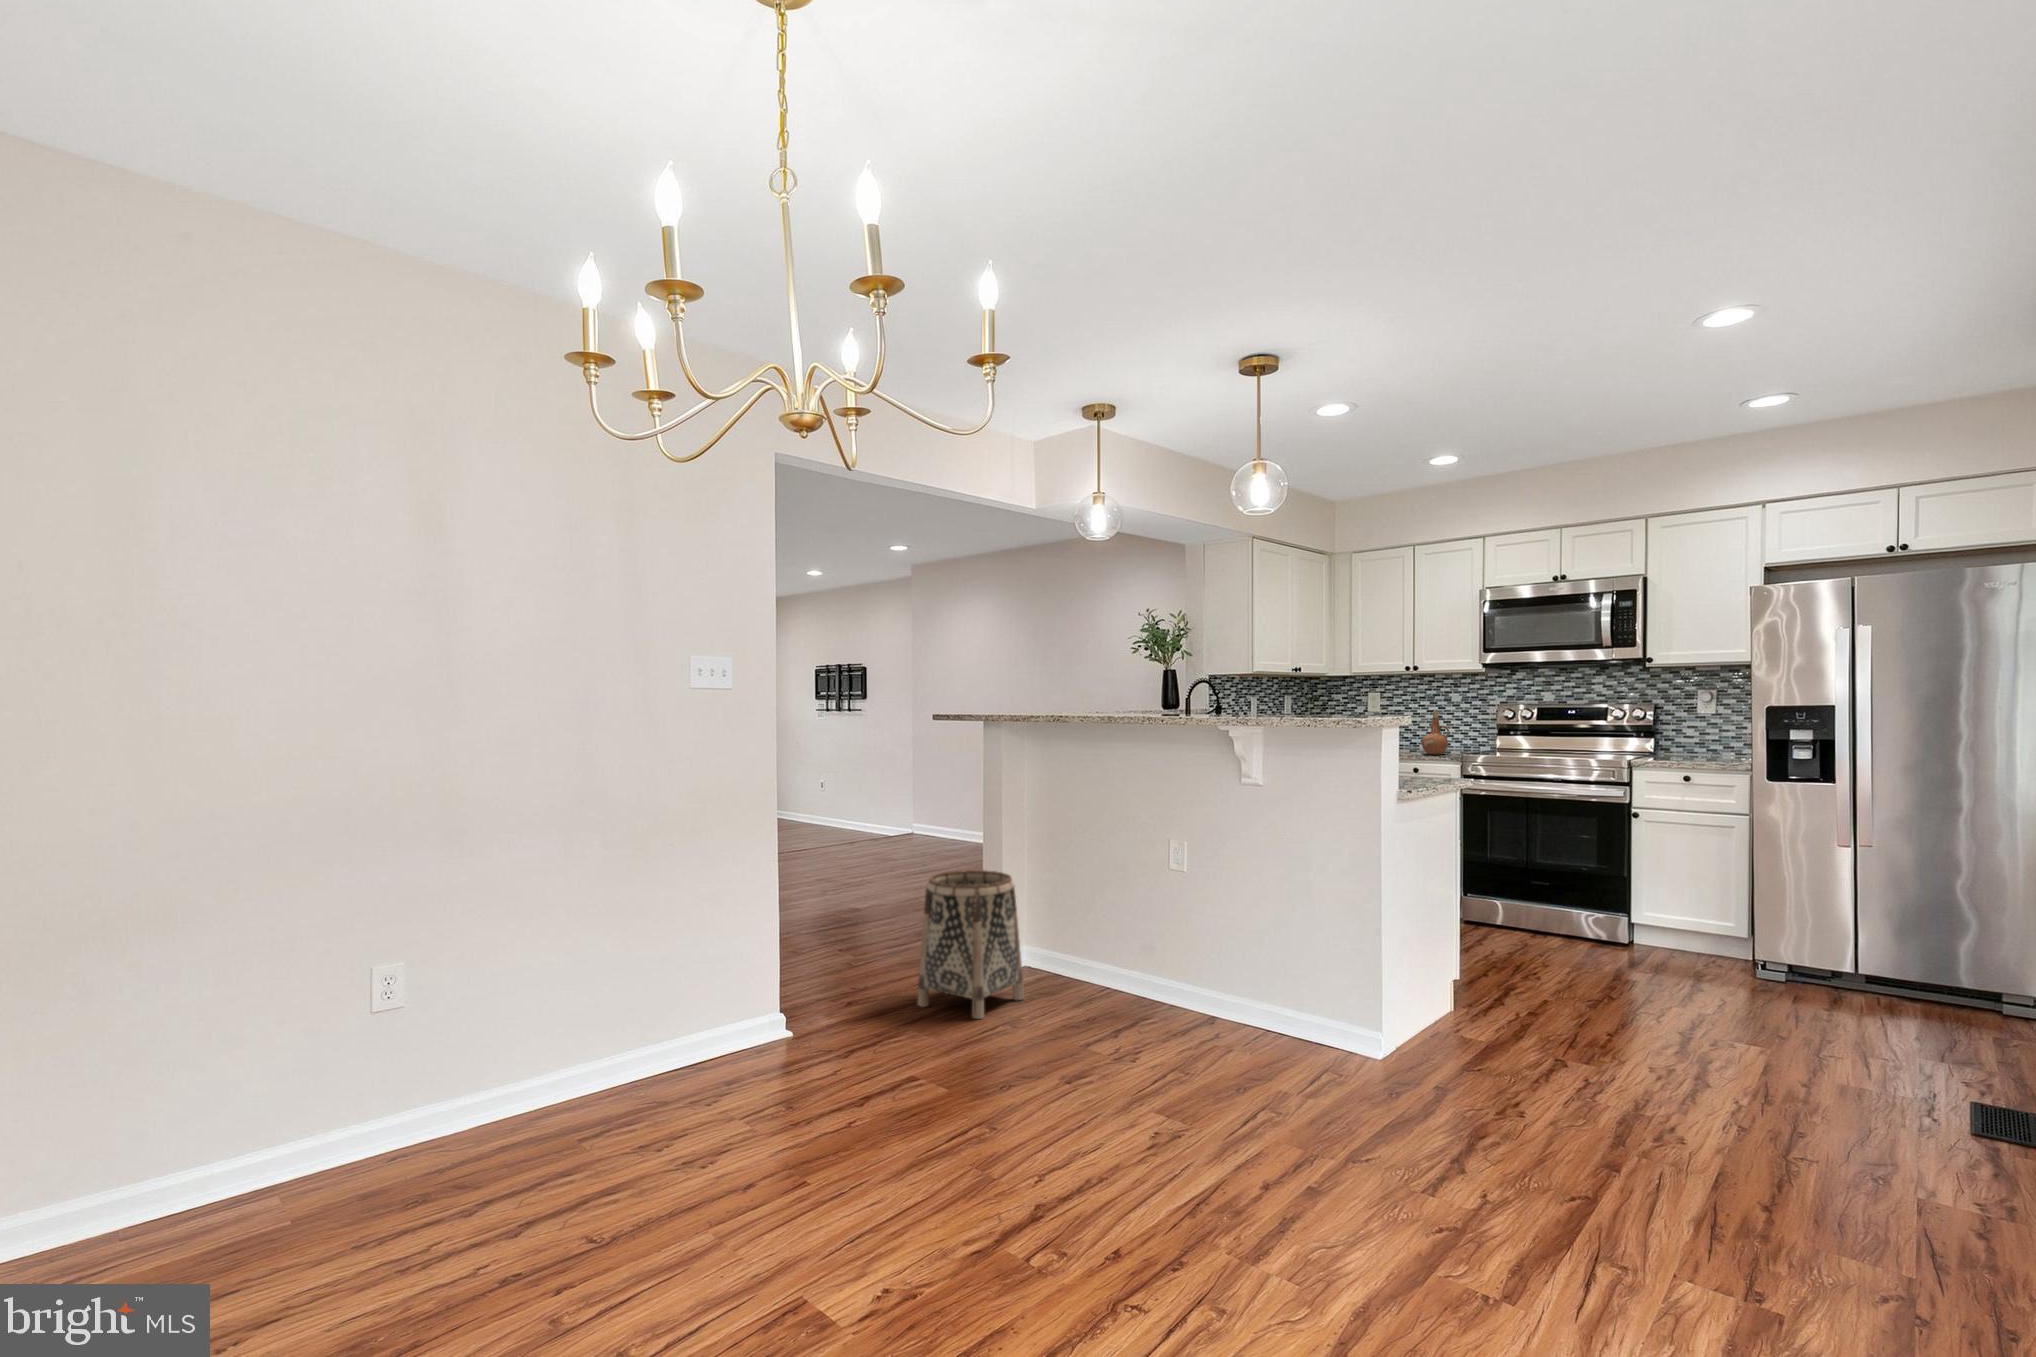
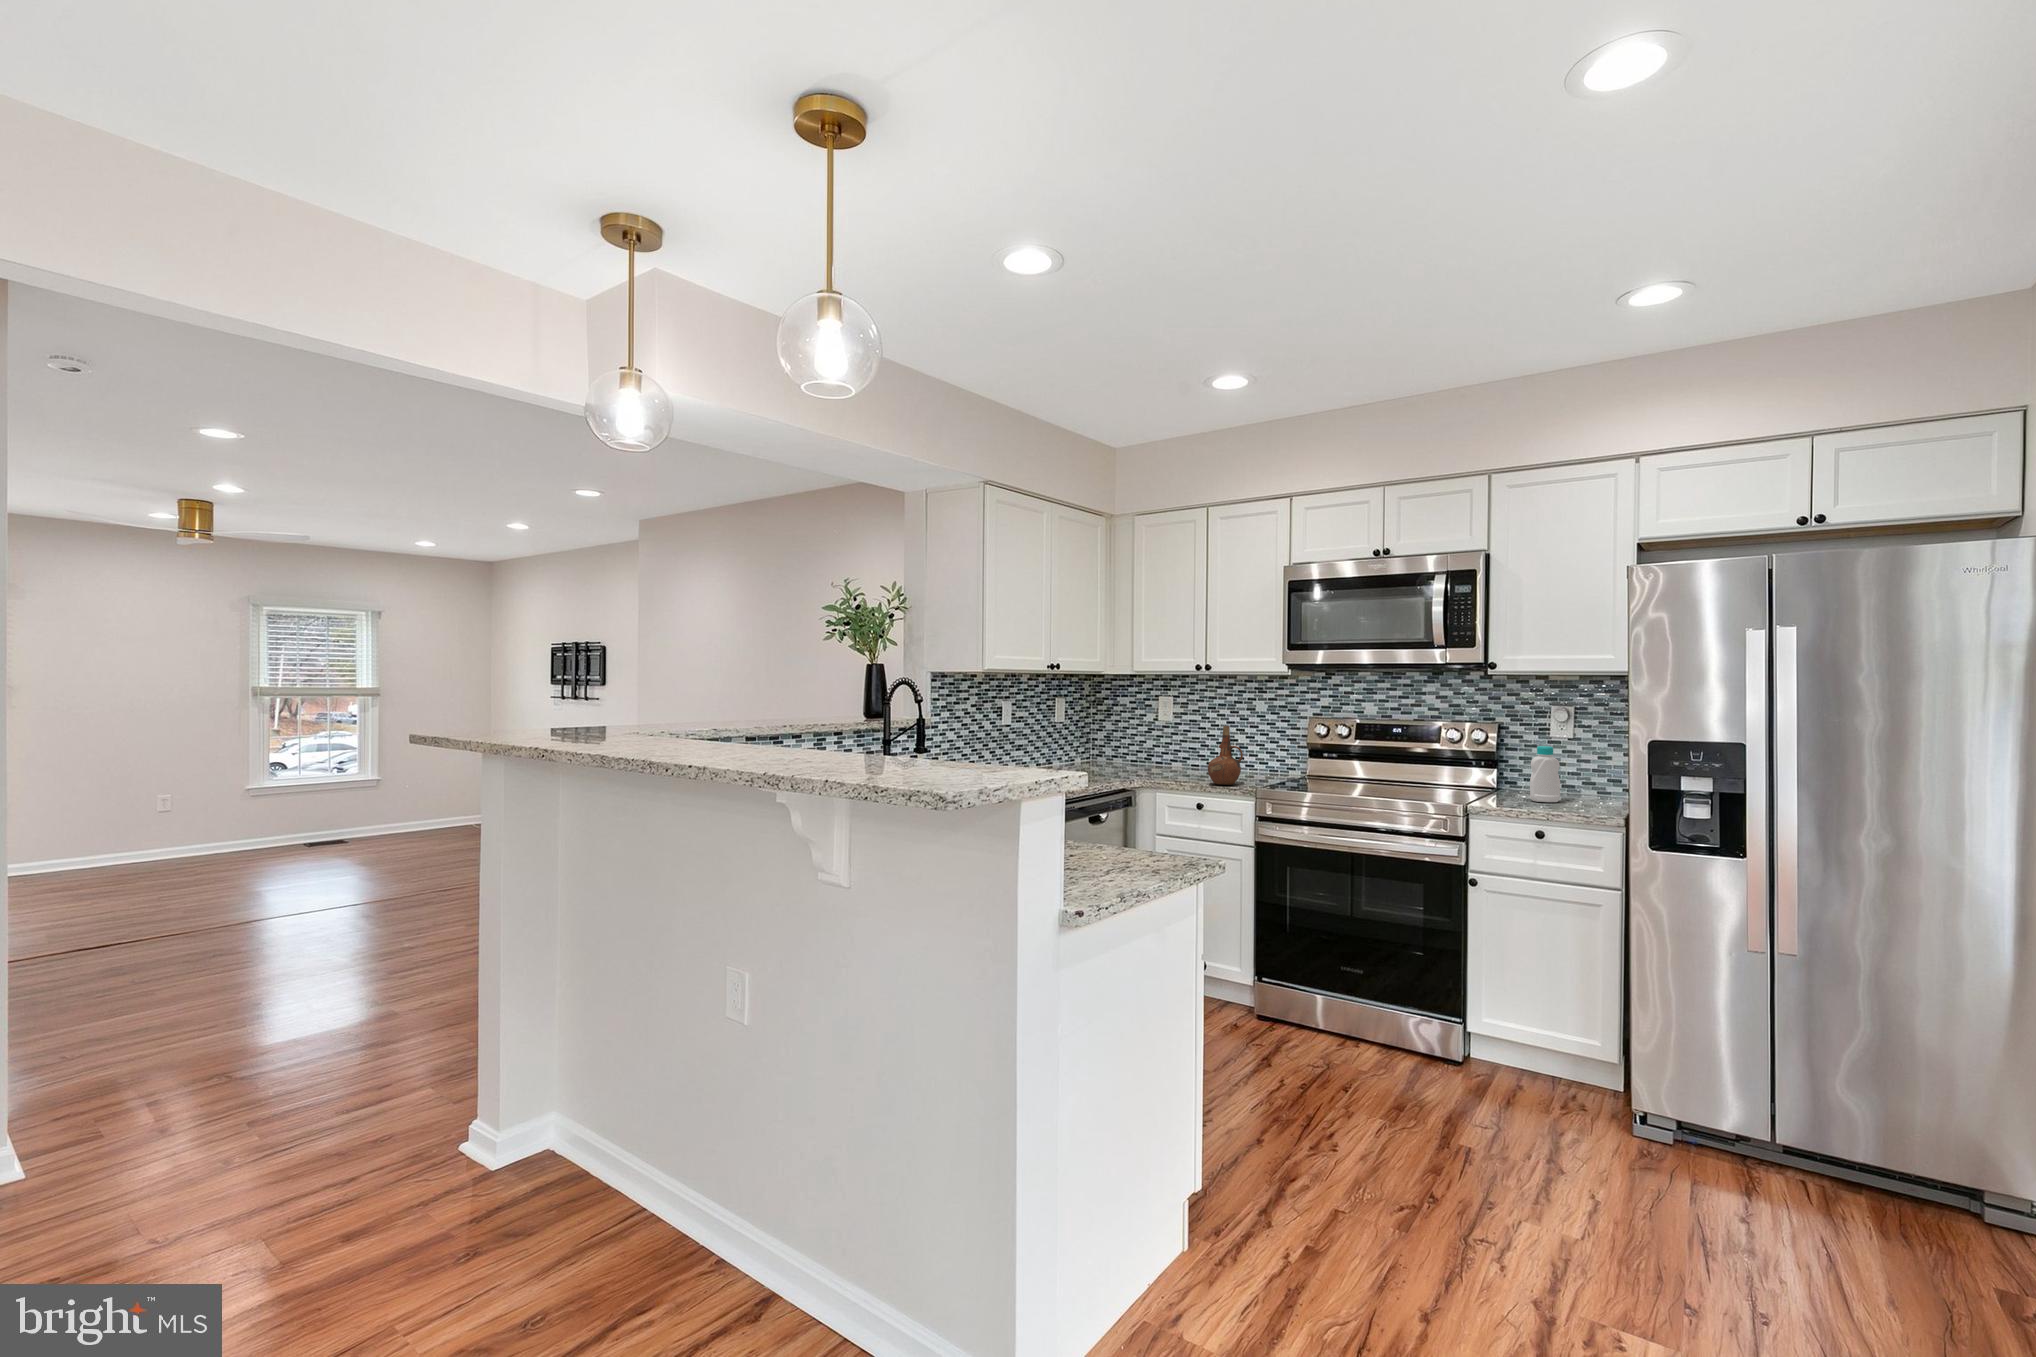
bottle: none [1683,718,1708,759] -> present [1530,746,1560,802]
basket: present [918,870,1024,1019] -> none [253,1007,467,1300]

